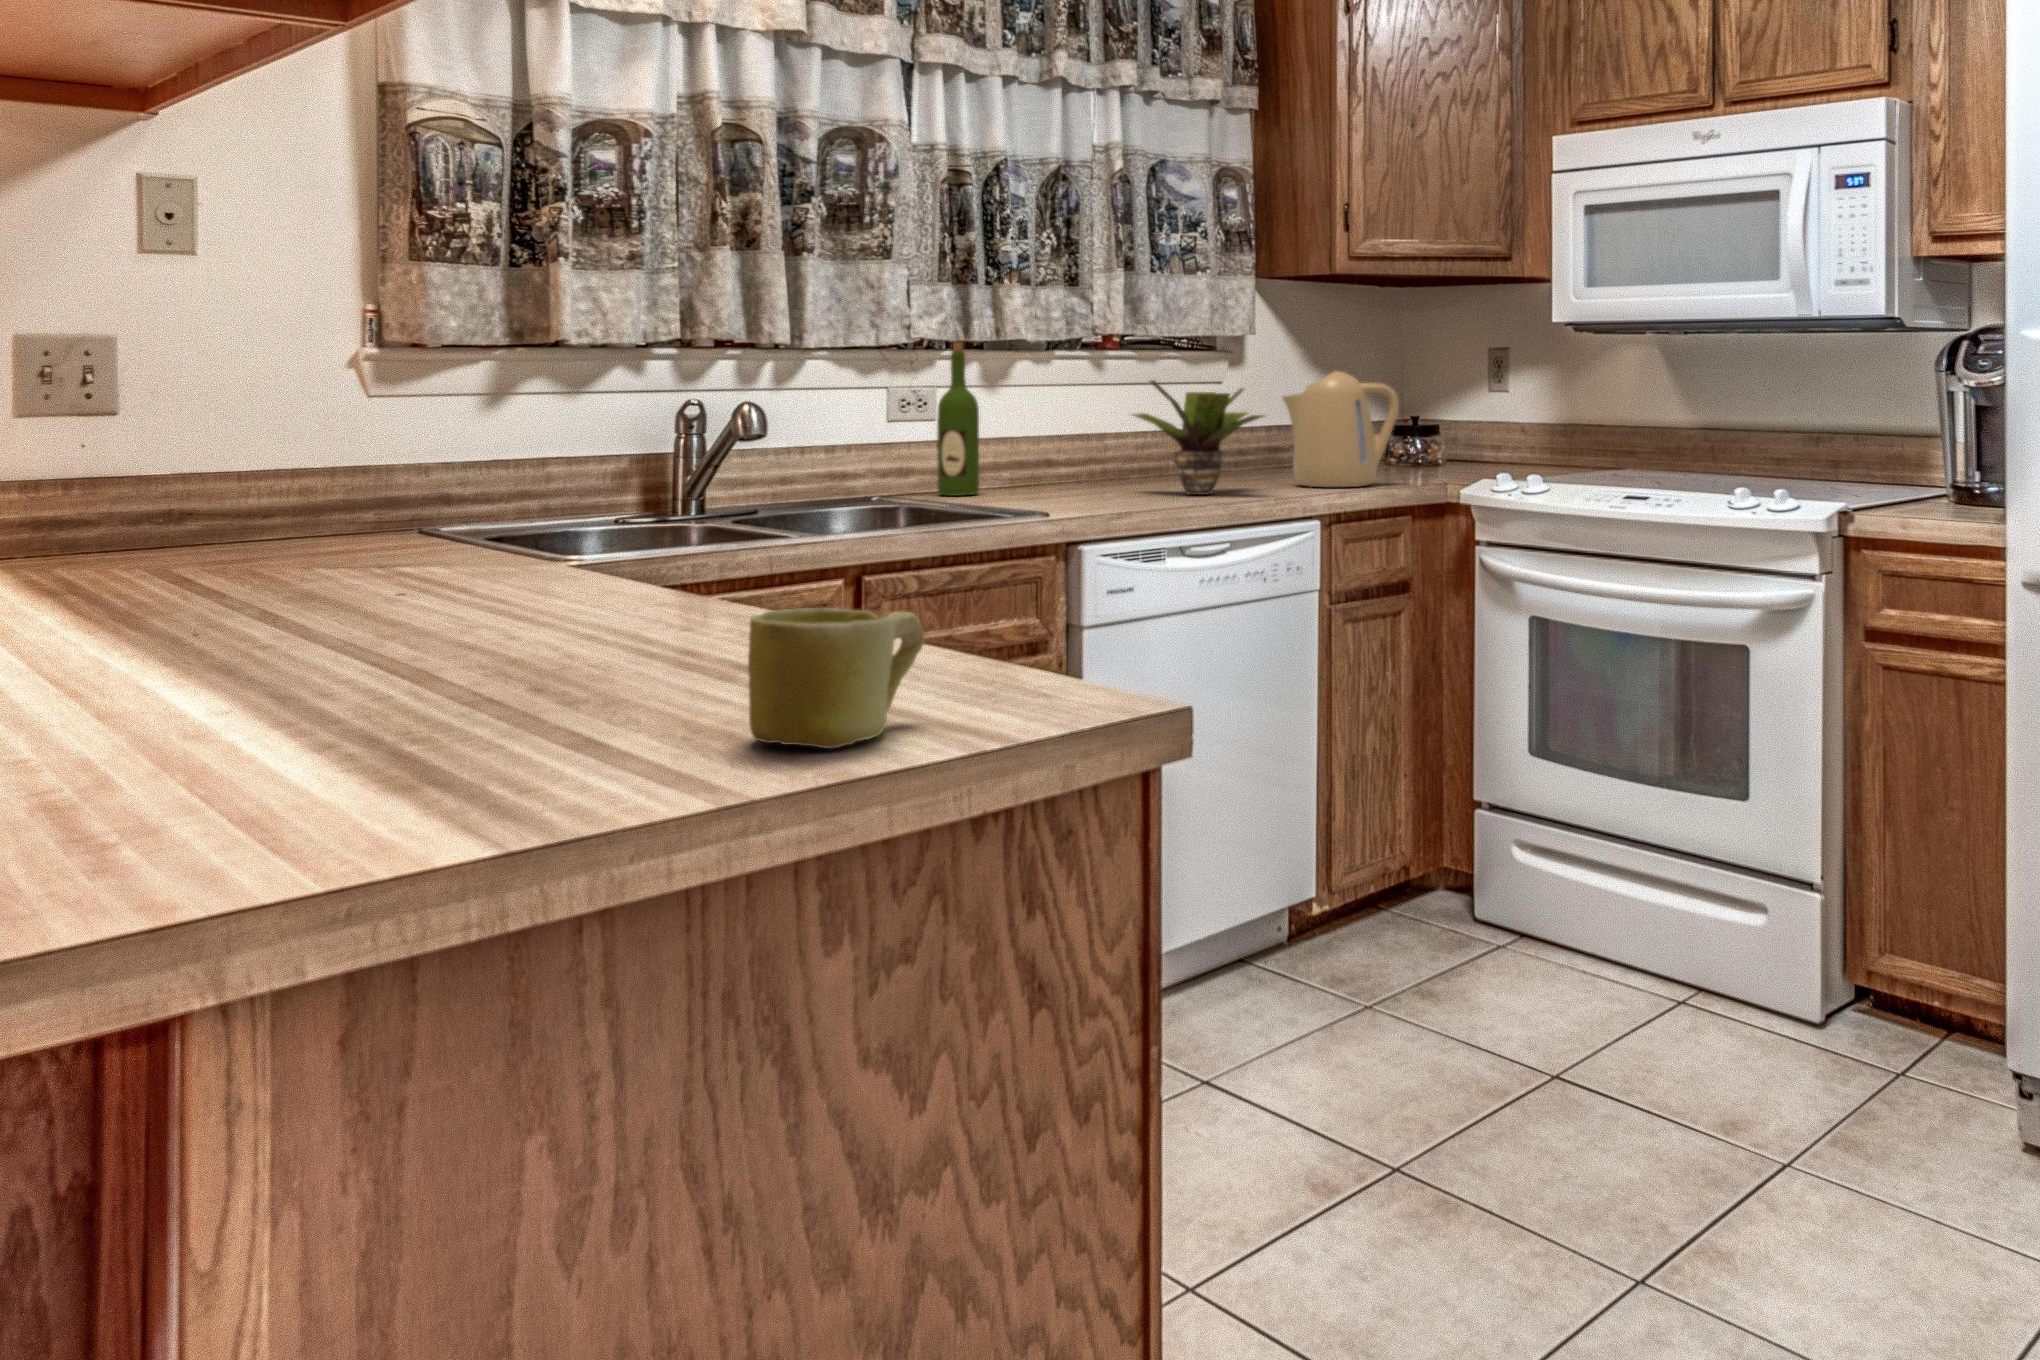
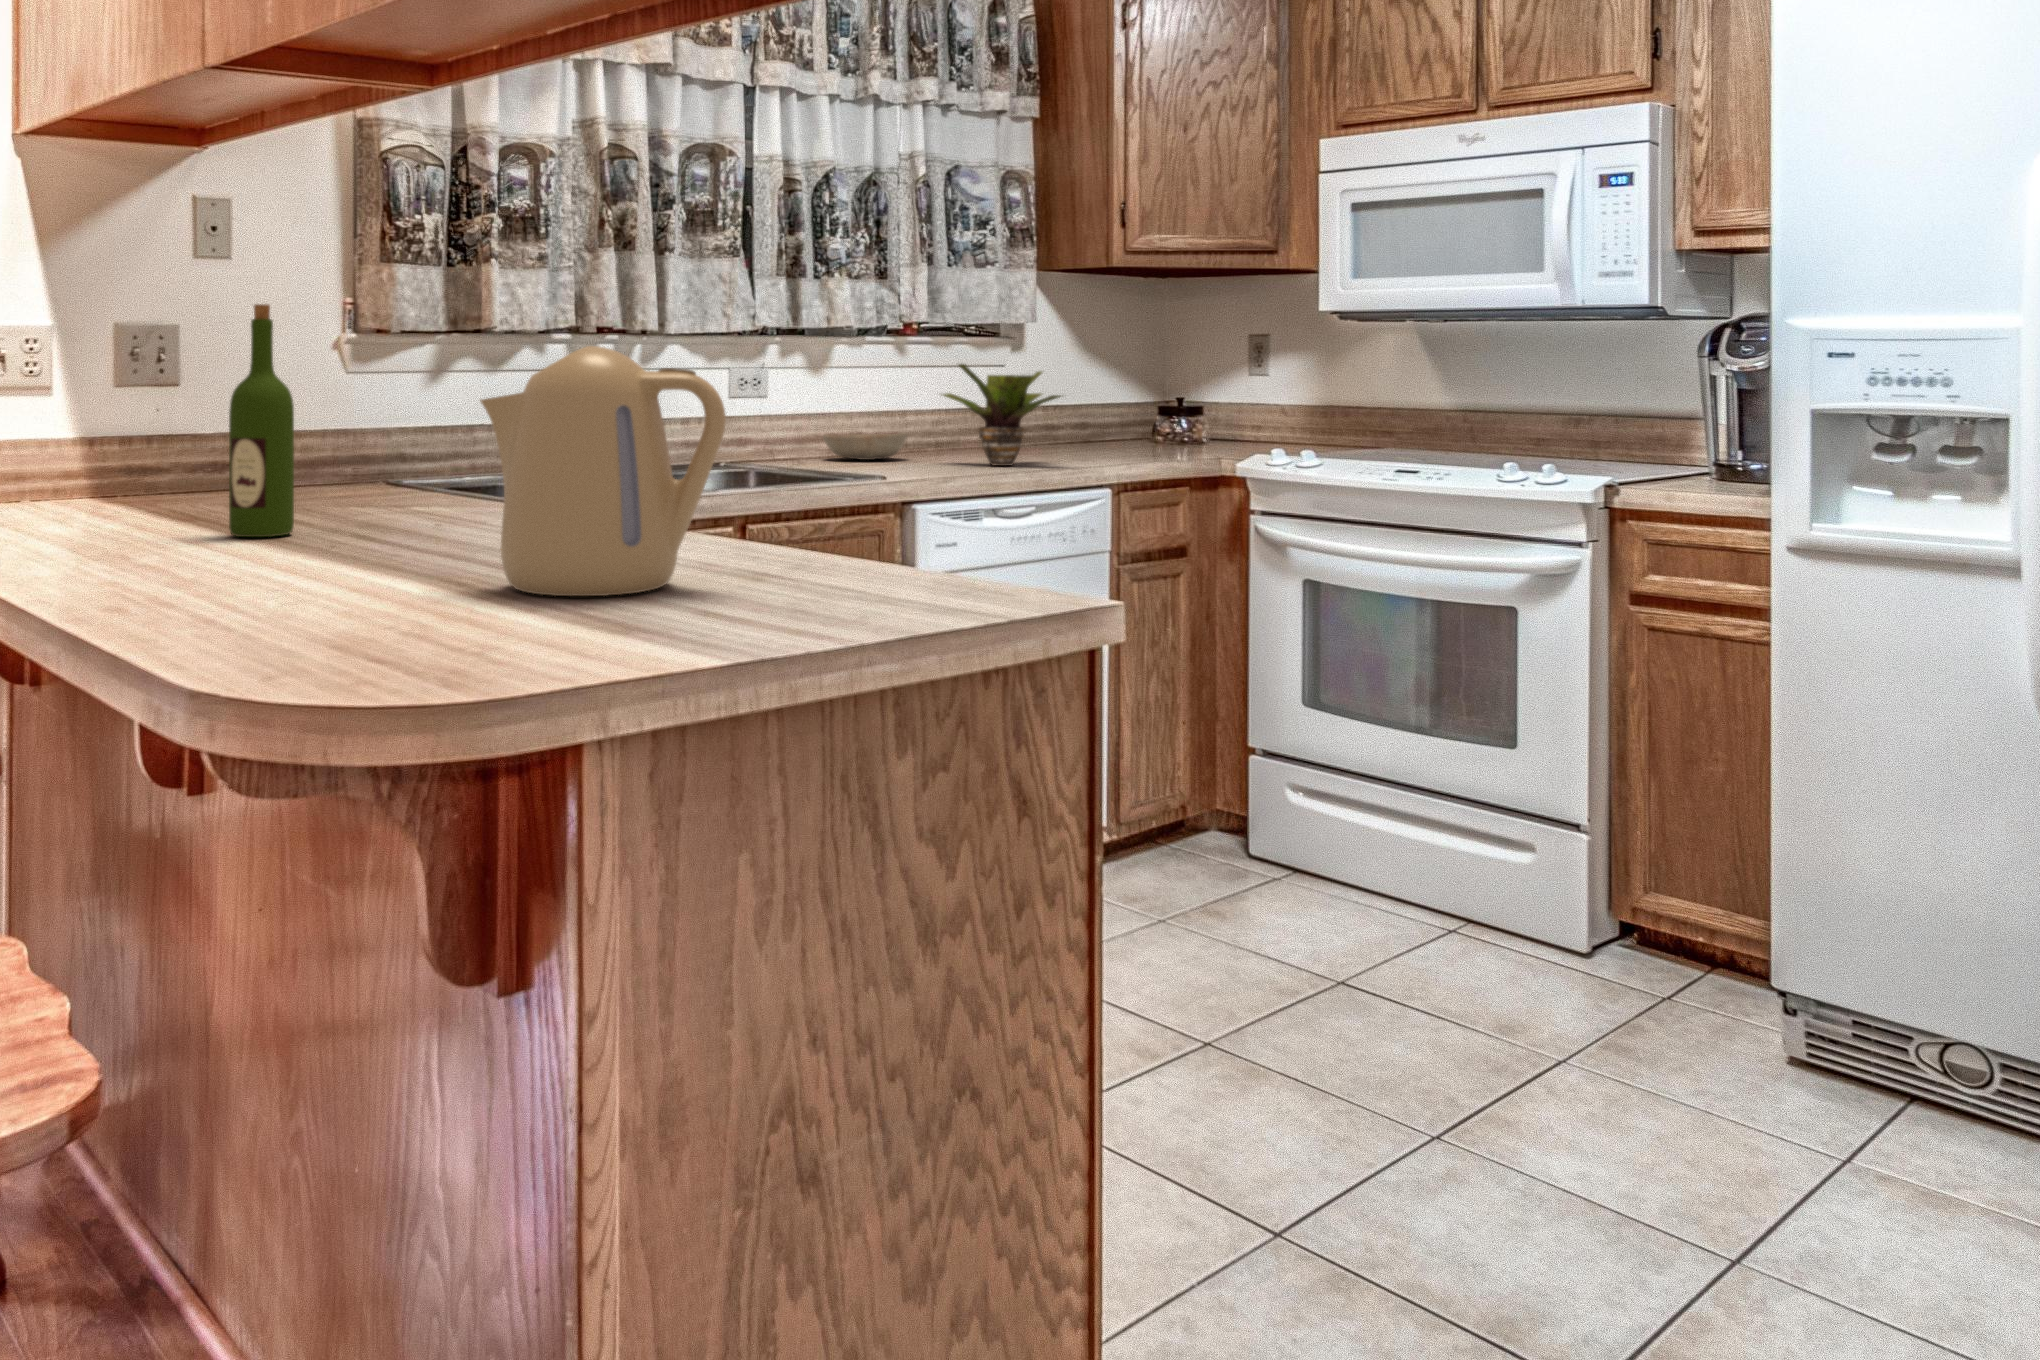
wine bottle: present [937,342,979,496] -> present [229,304,294,537]
kettle: present [1283,371,1399,487] -> present [480,346,726,596]
bowl: none [1004,458,1101,488] -> present [823,433,907,460]
mug: present [748,608,925,749] -> none [851,513,960,606]

